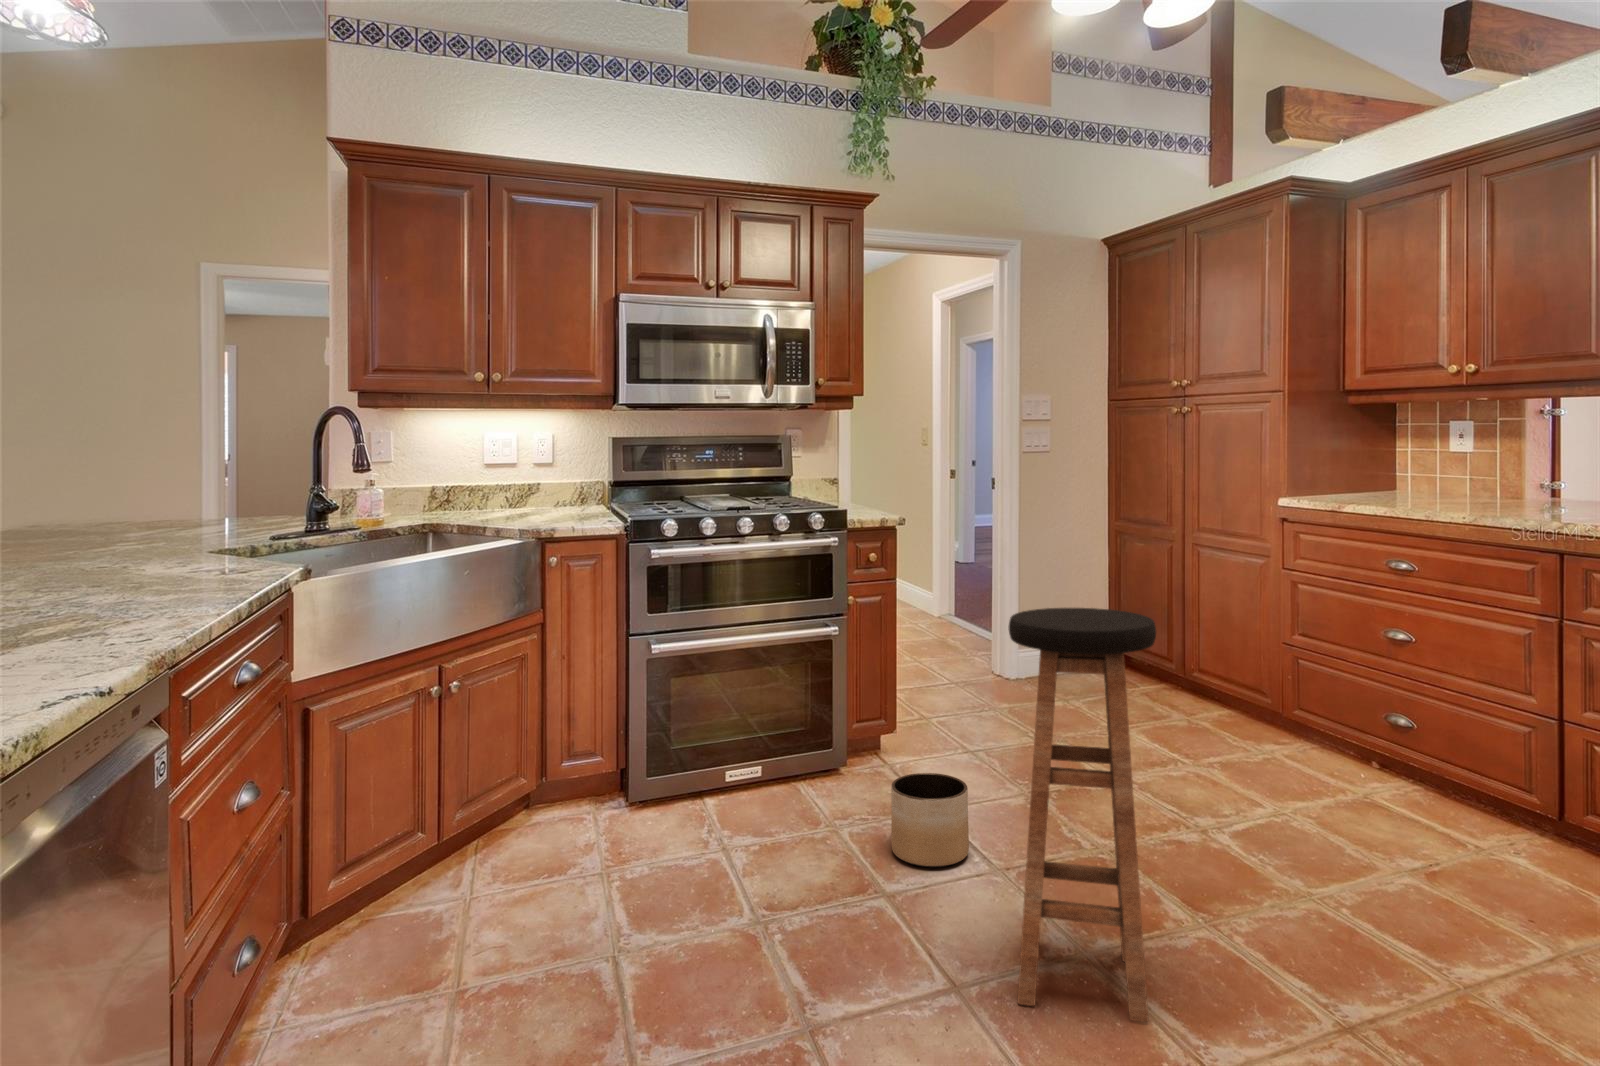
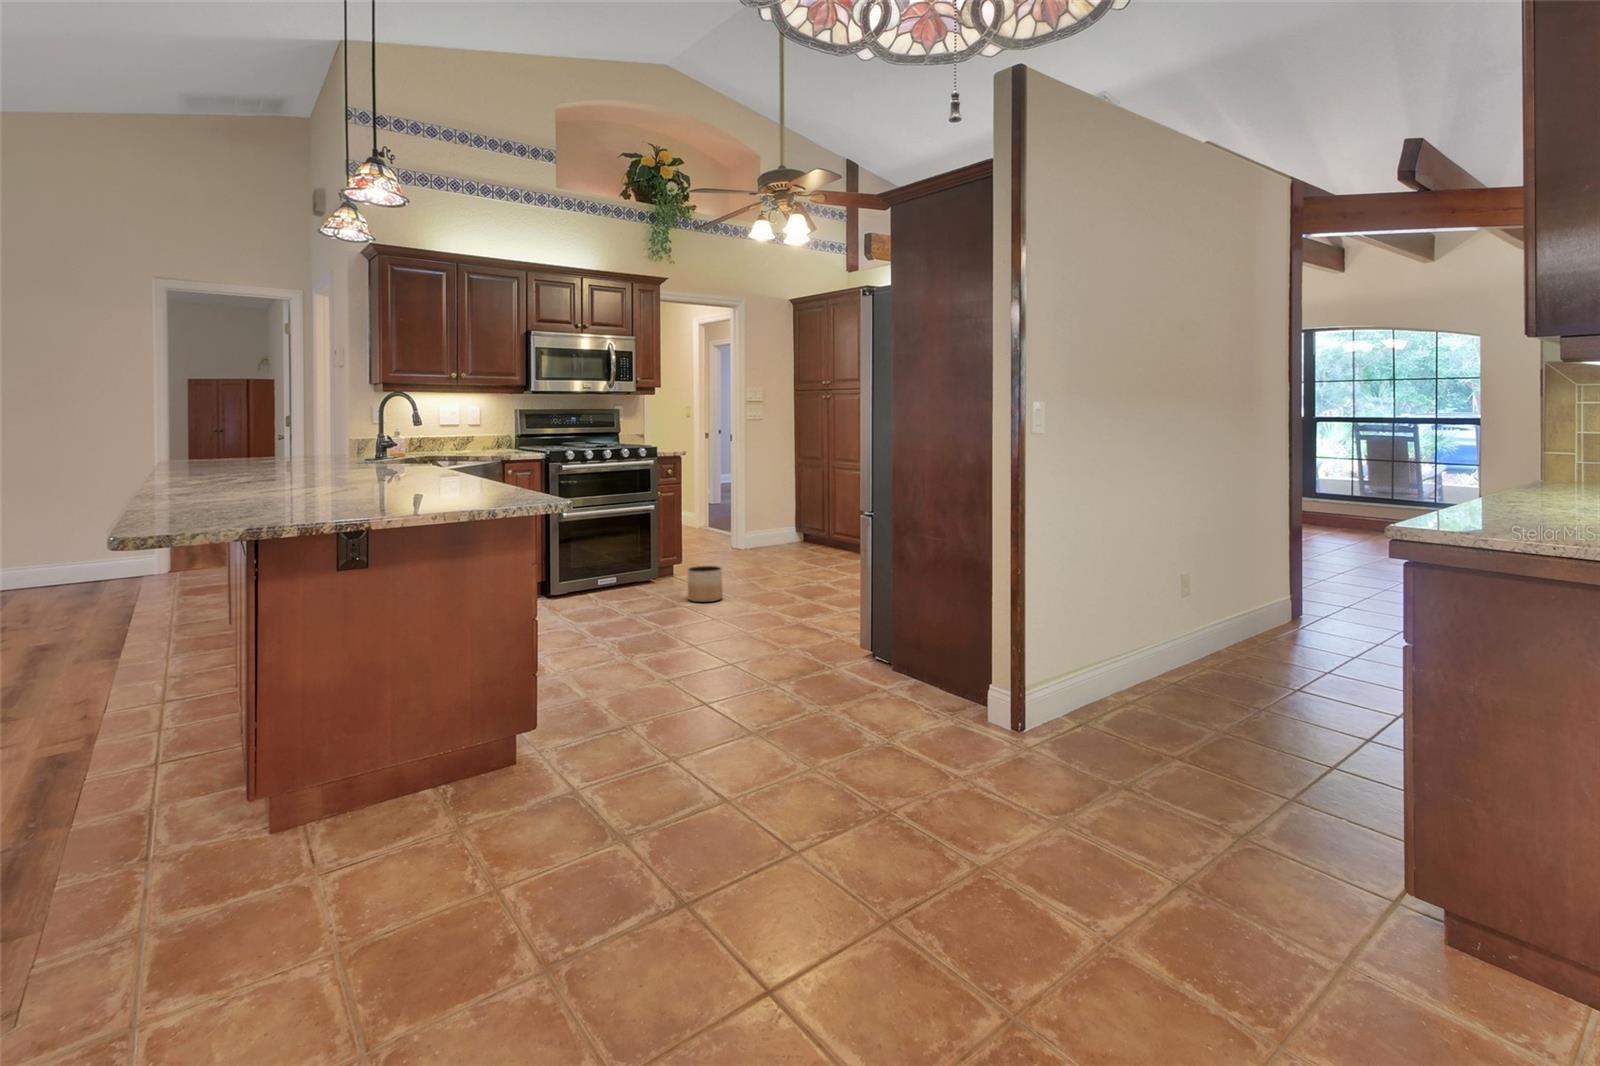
bar stool: present [1009,608,1156,1022] -> none [738,479,791,625]

